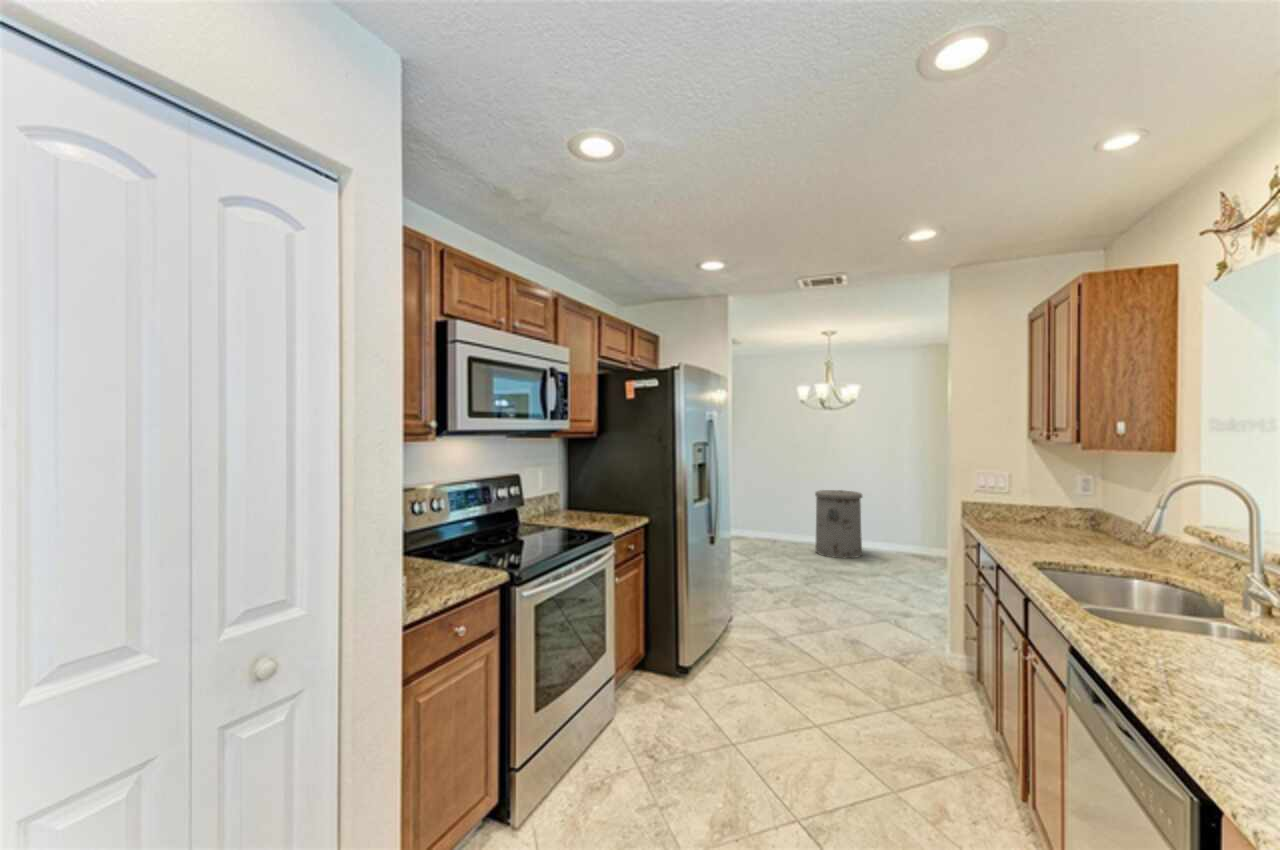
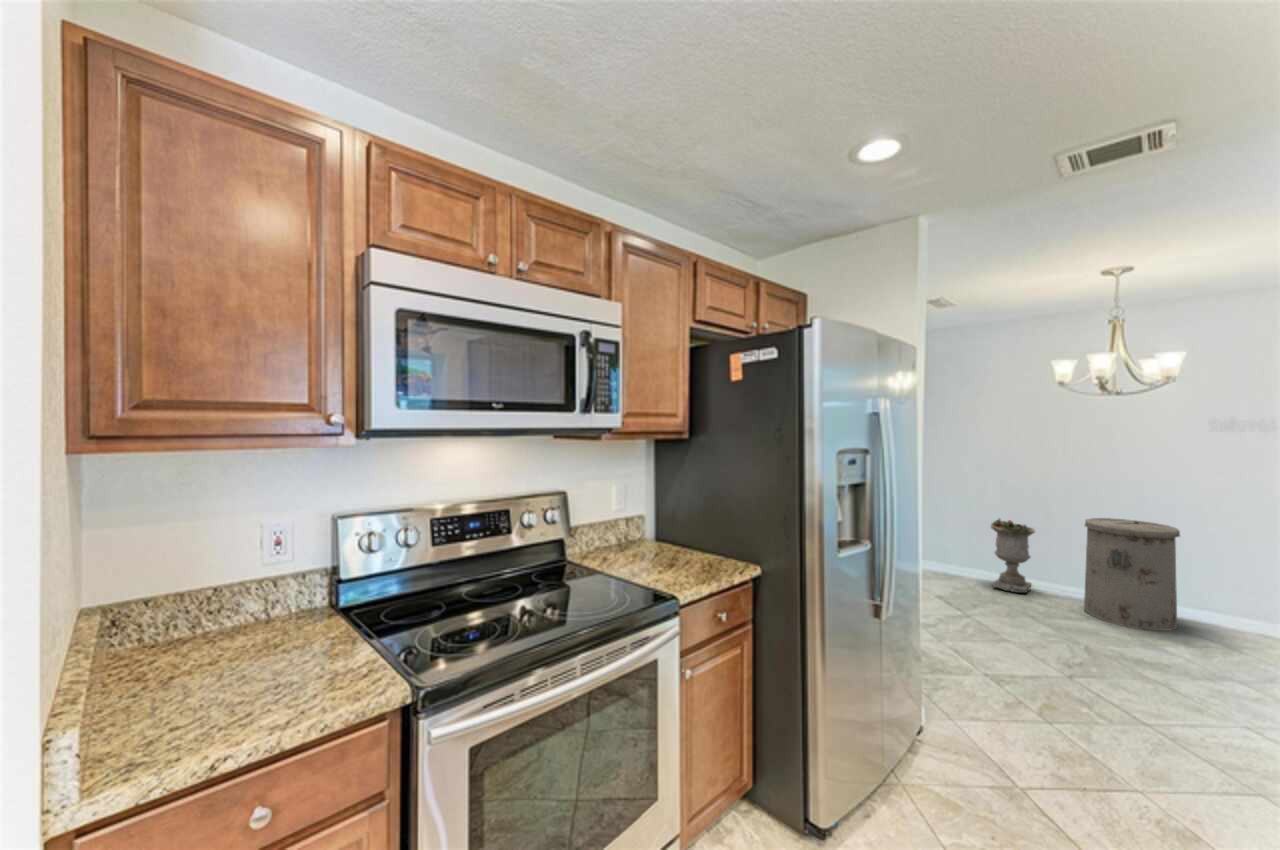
planter: none [762,495,788,546] -> present [991,519,1035,593]

